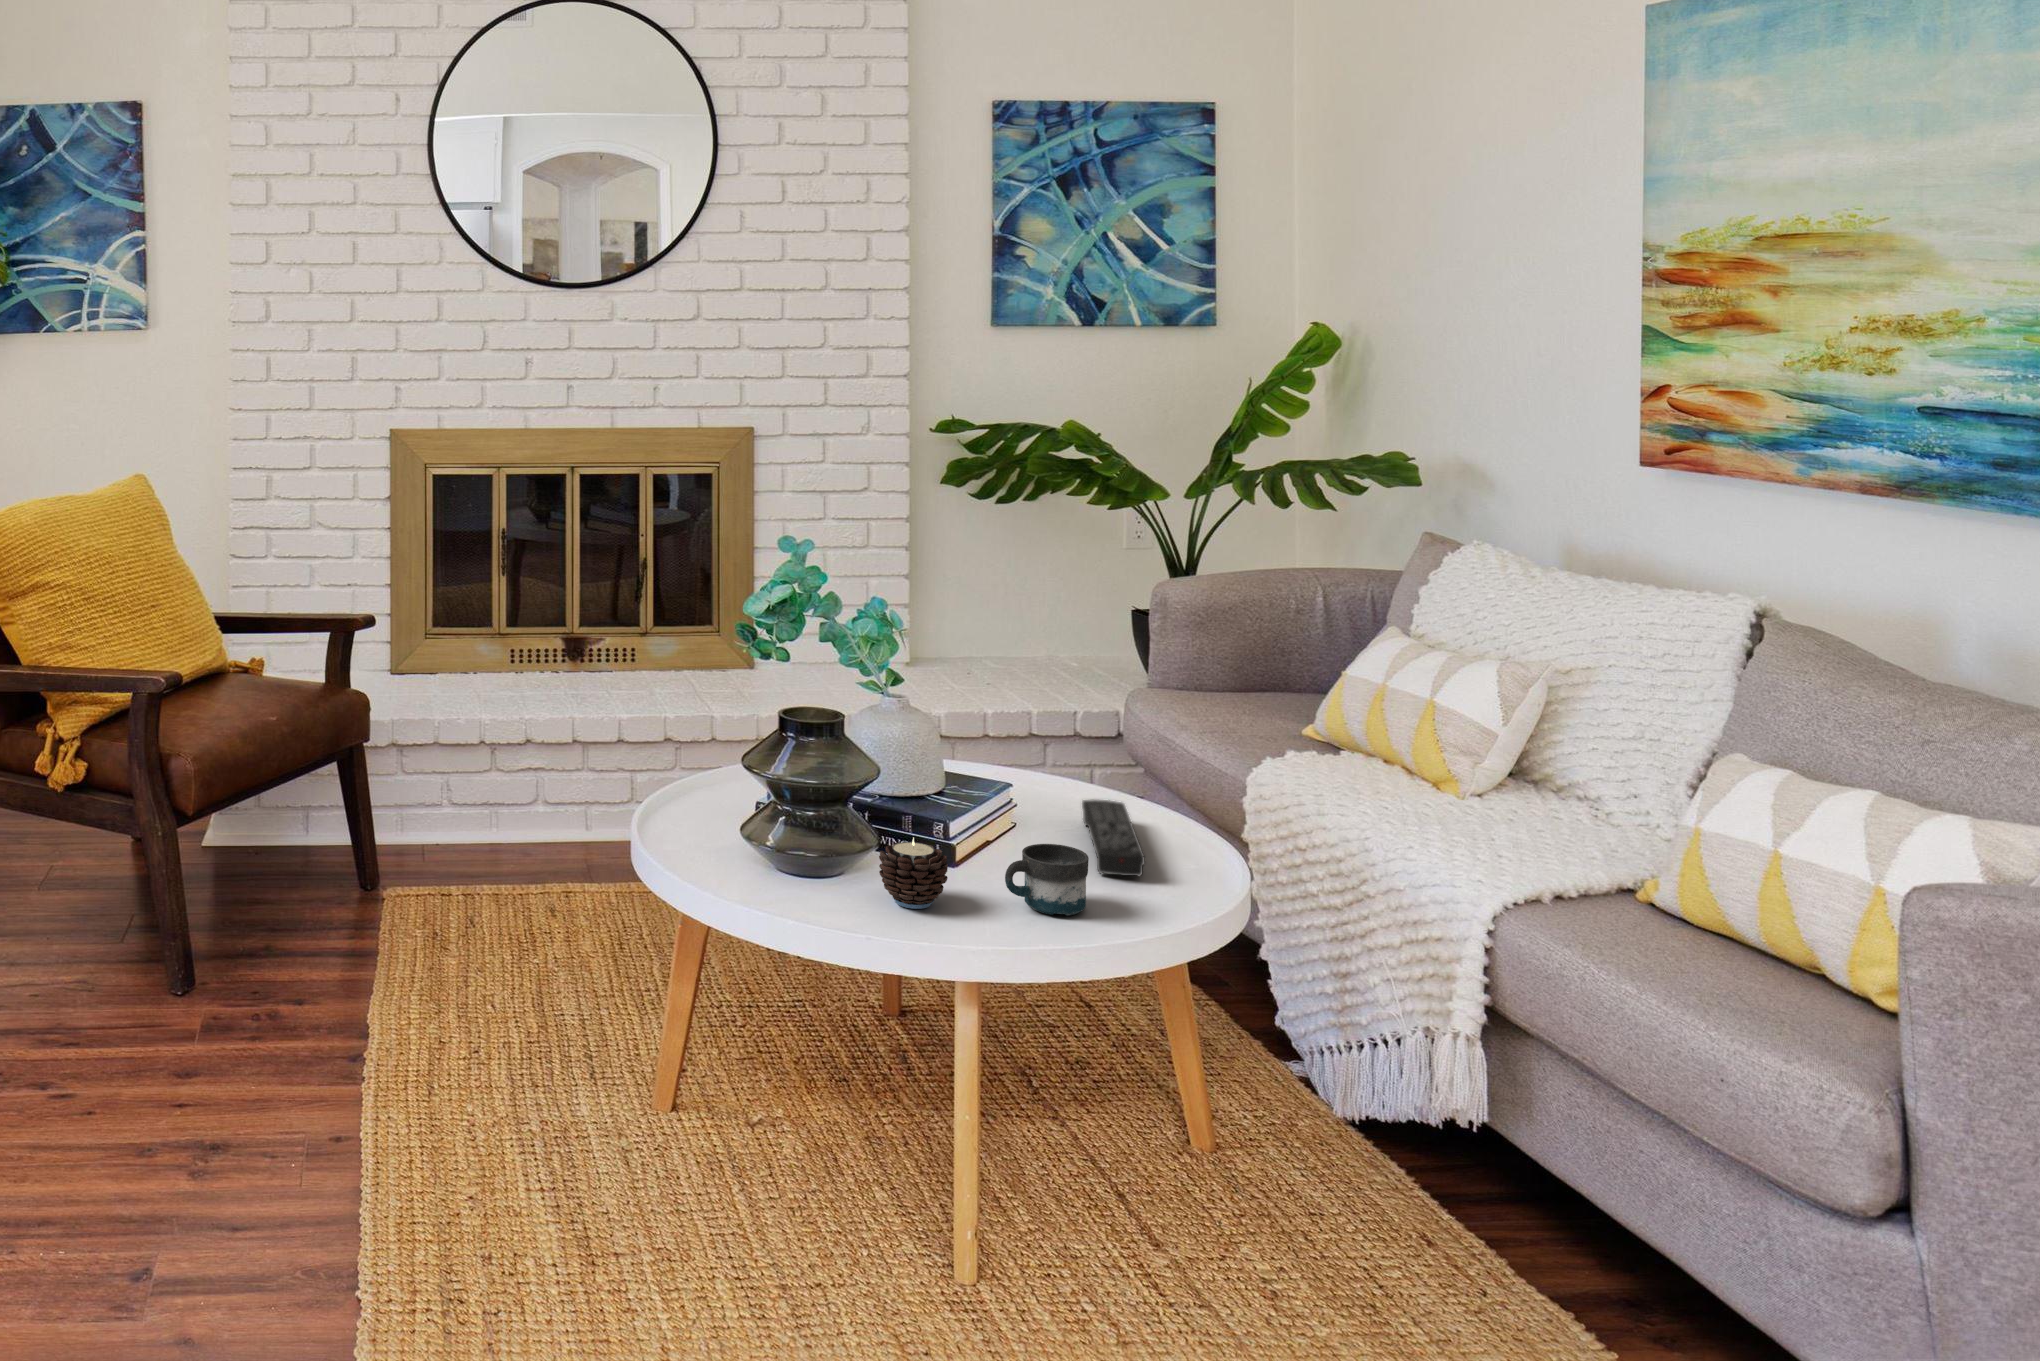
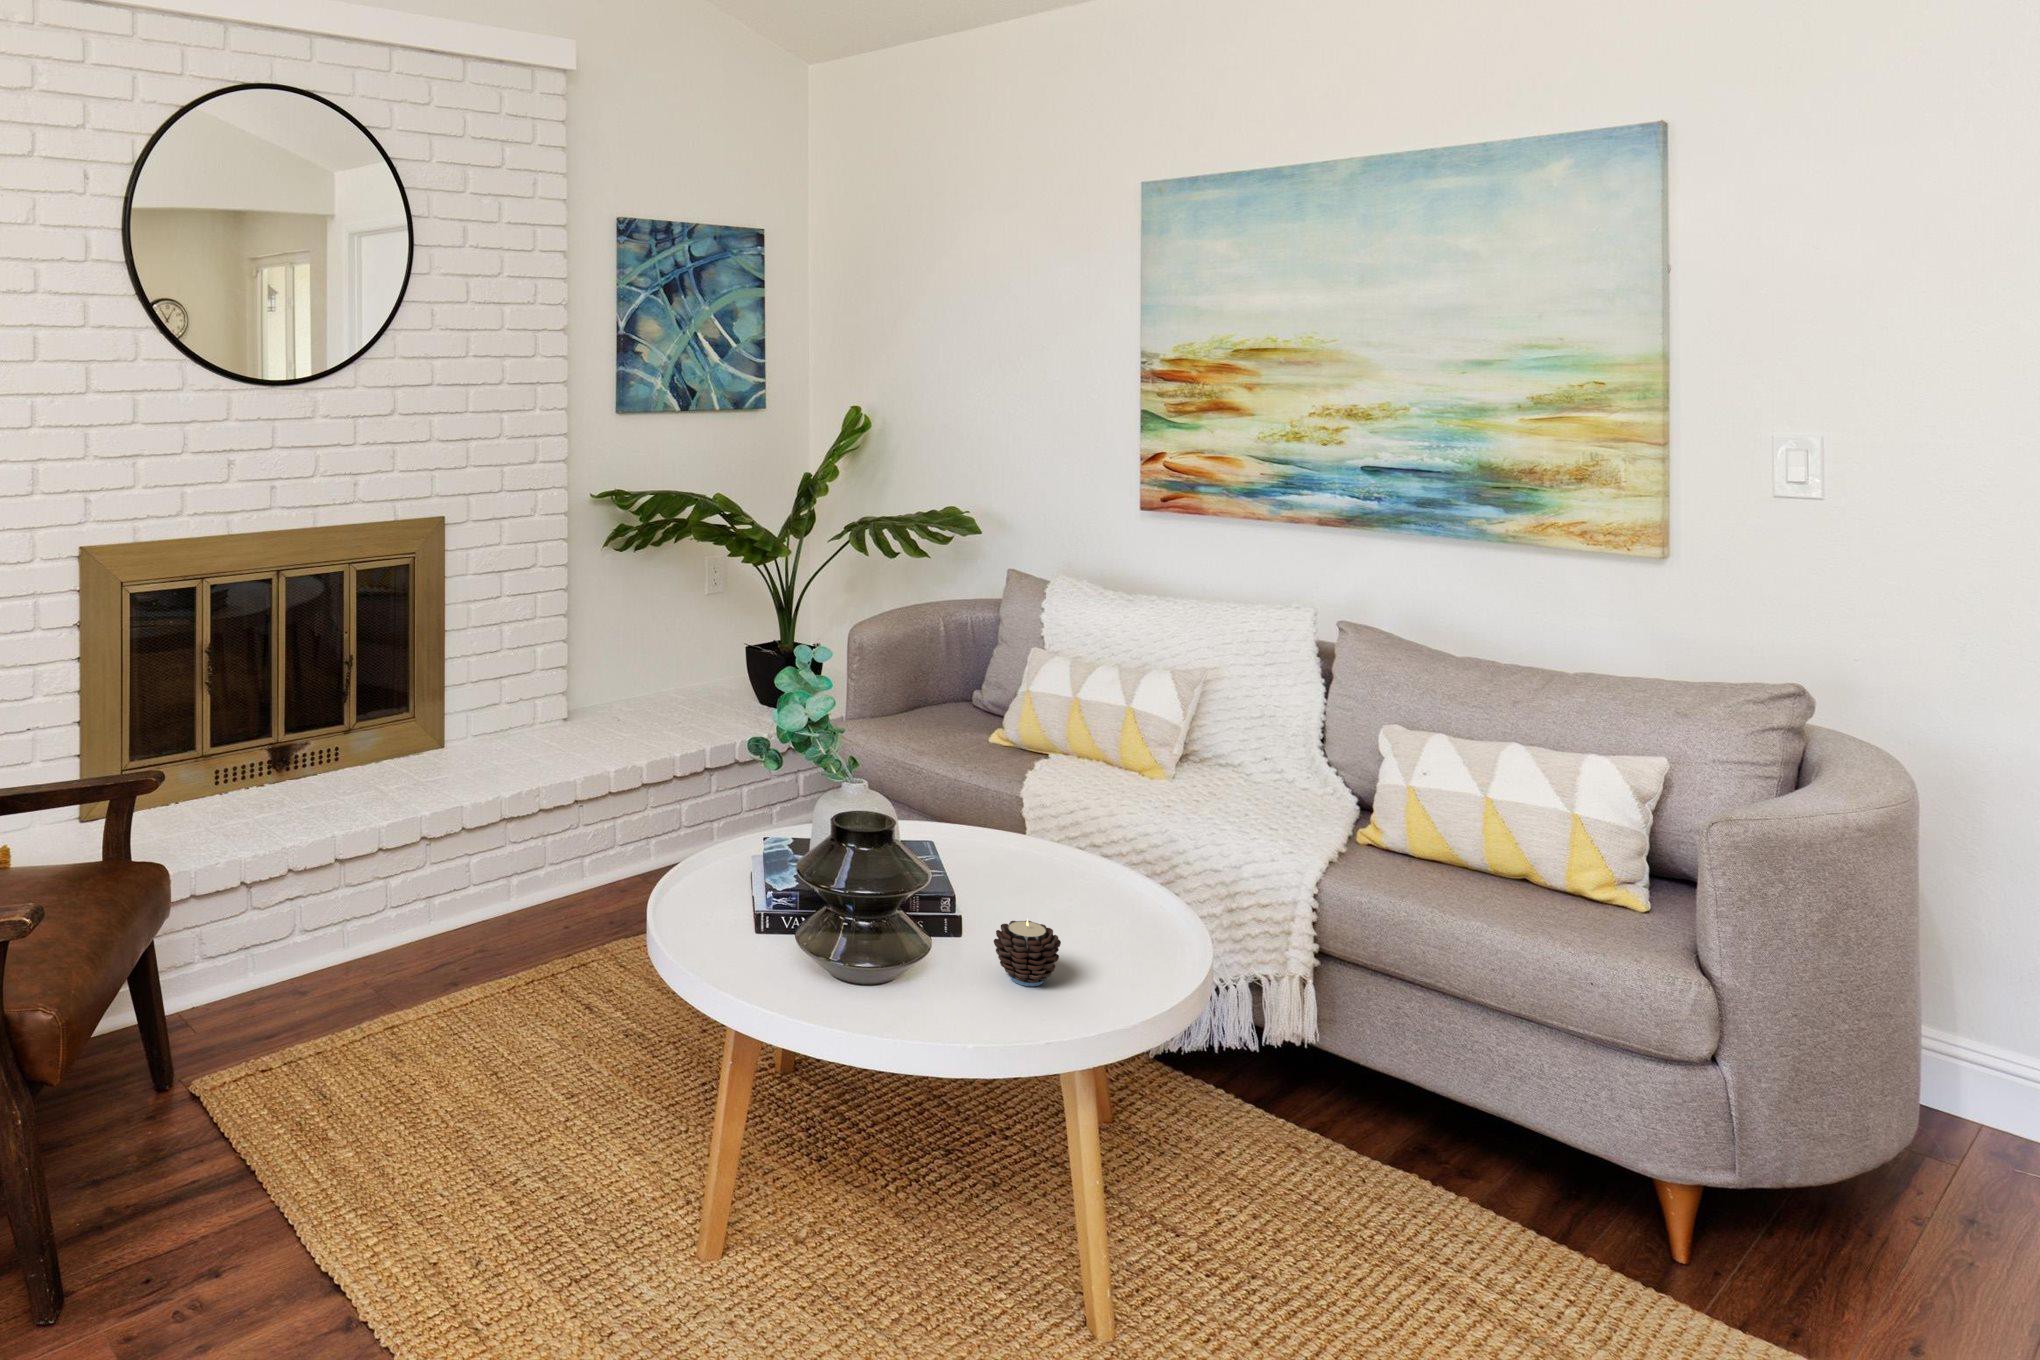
remote control: present [1082,799,1145,876] -> none [996,833,1118,905]
mug: present [1005,844,1089,915] -> none [1080,891,1138,958]

